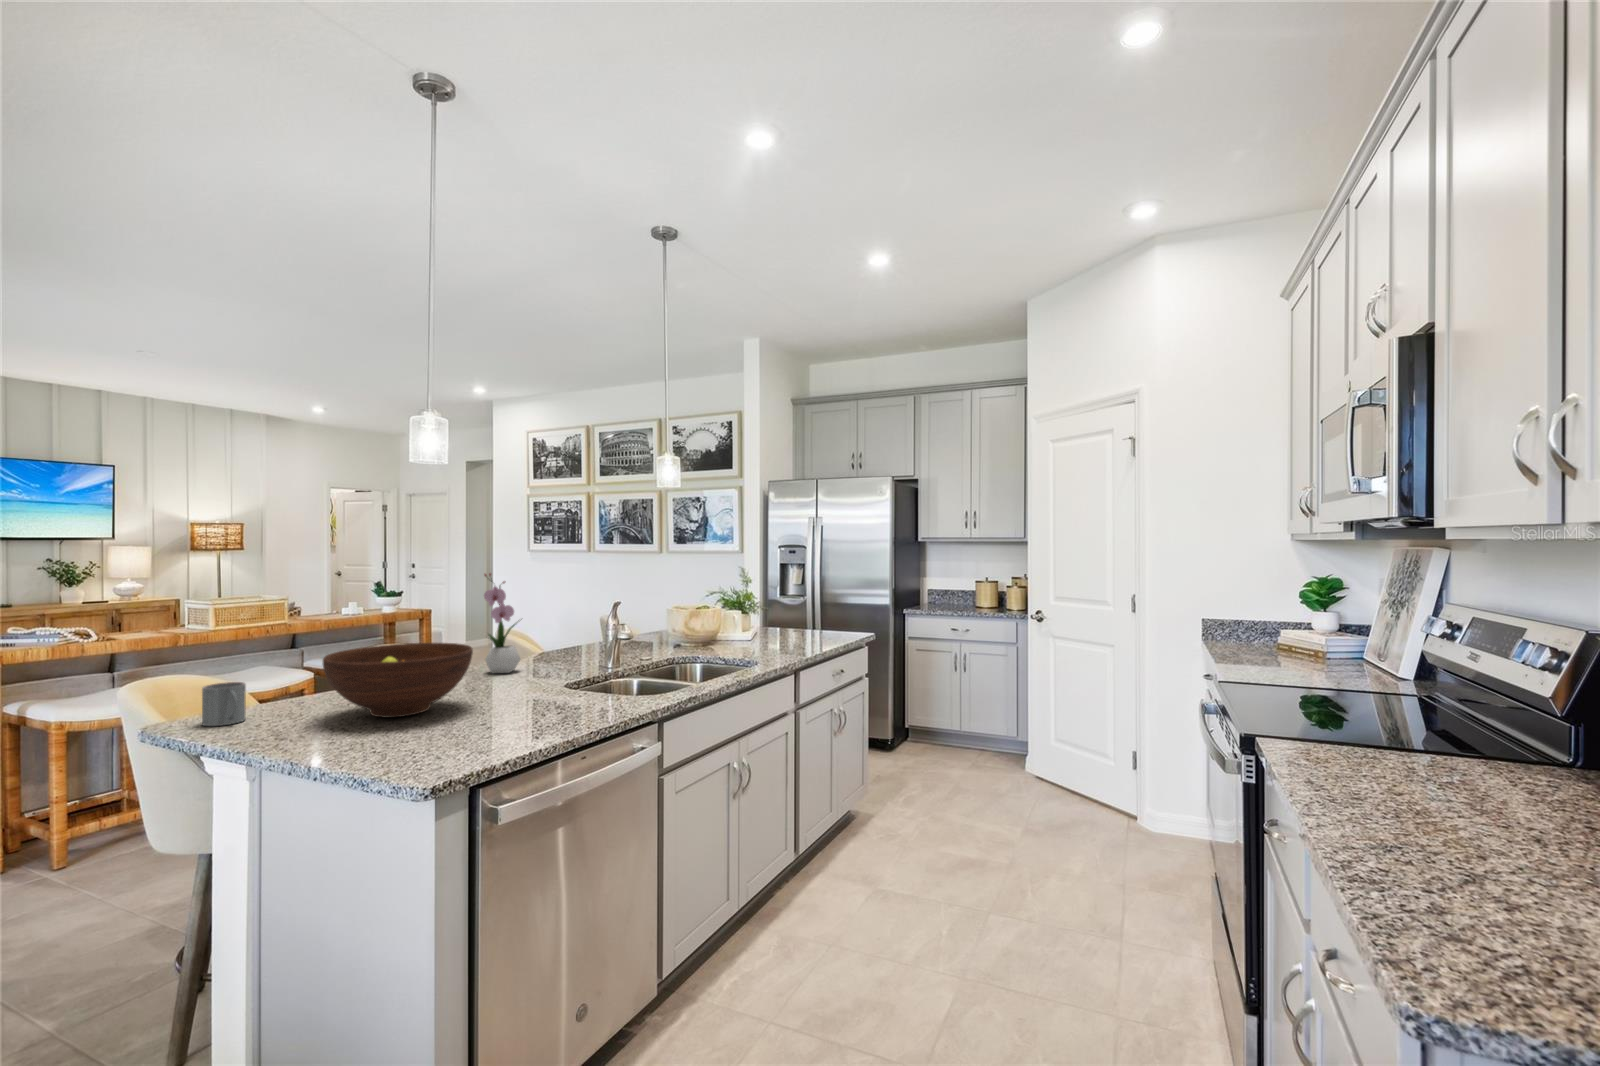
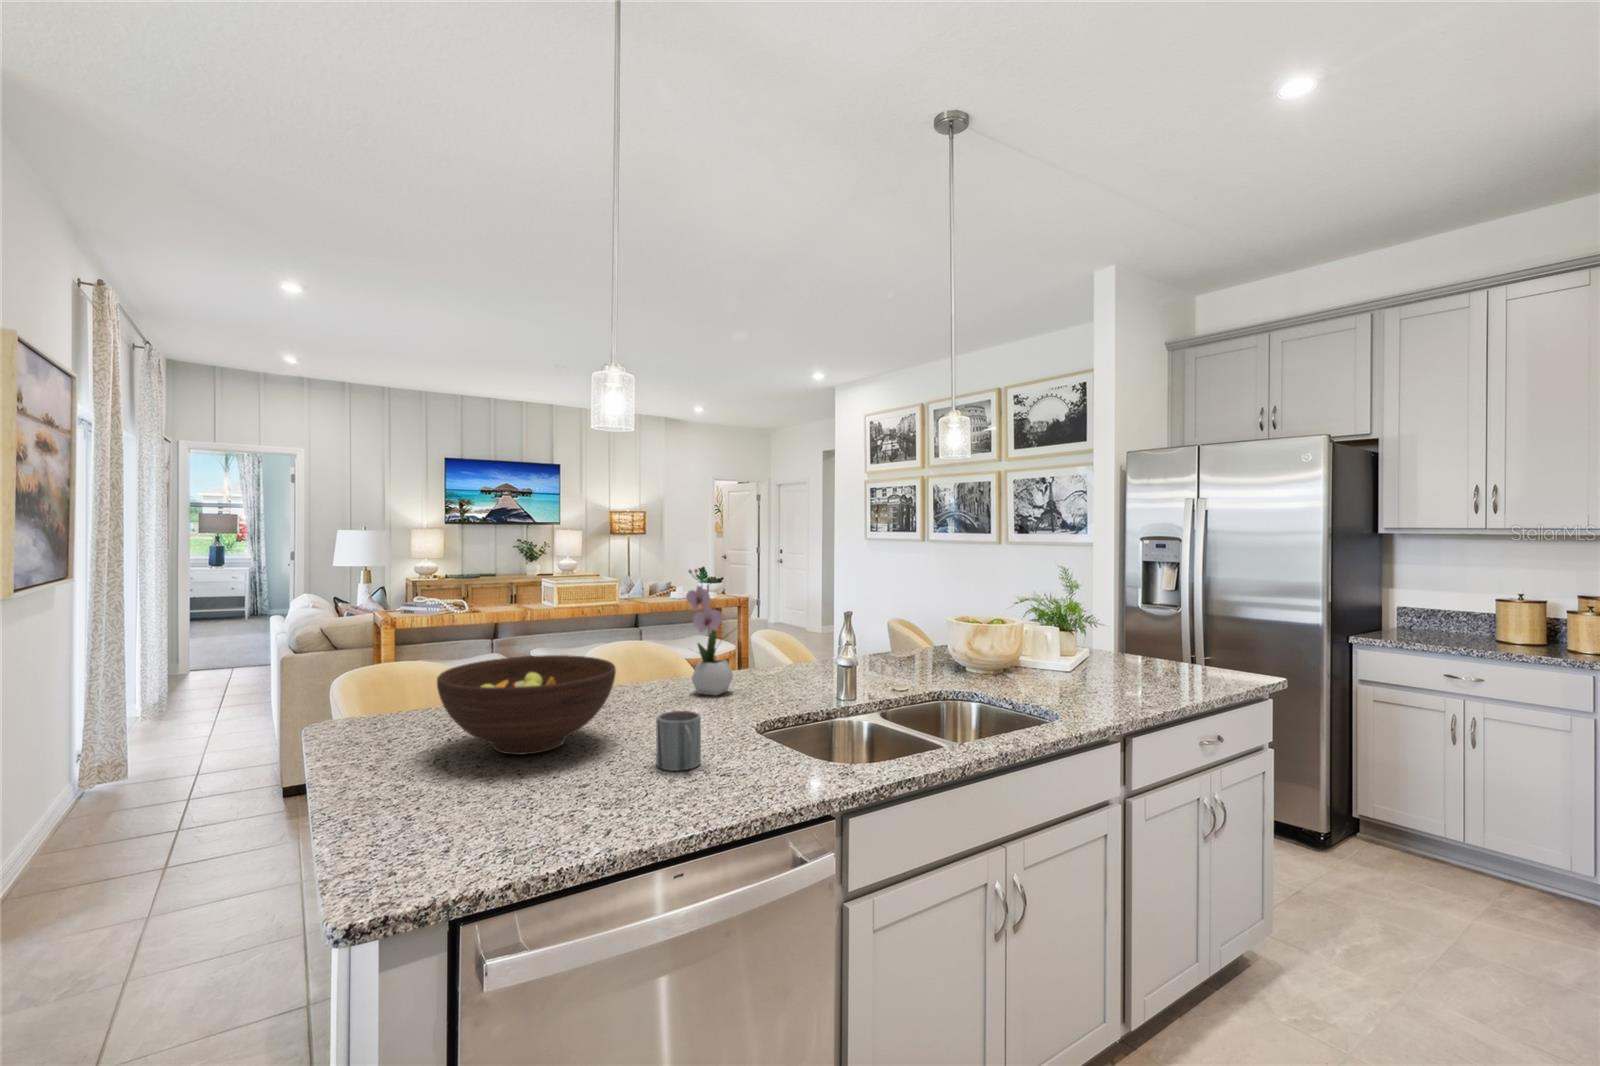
mug: present [202,682,246,726] -> present [656,711,701,771]

